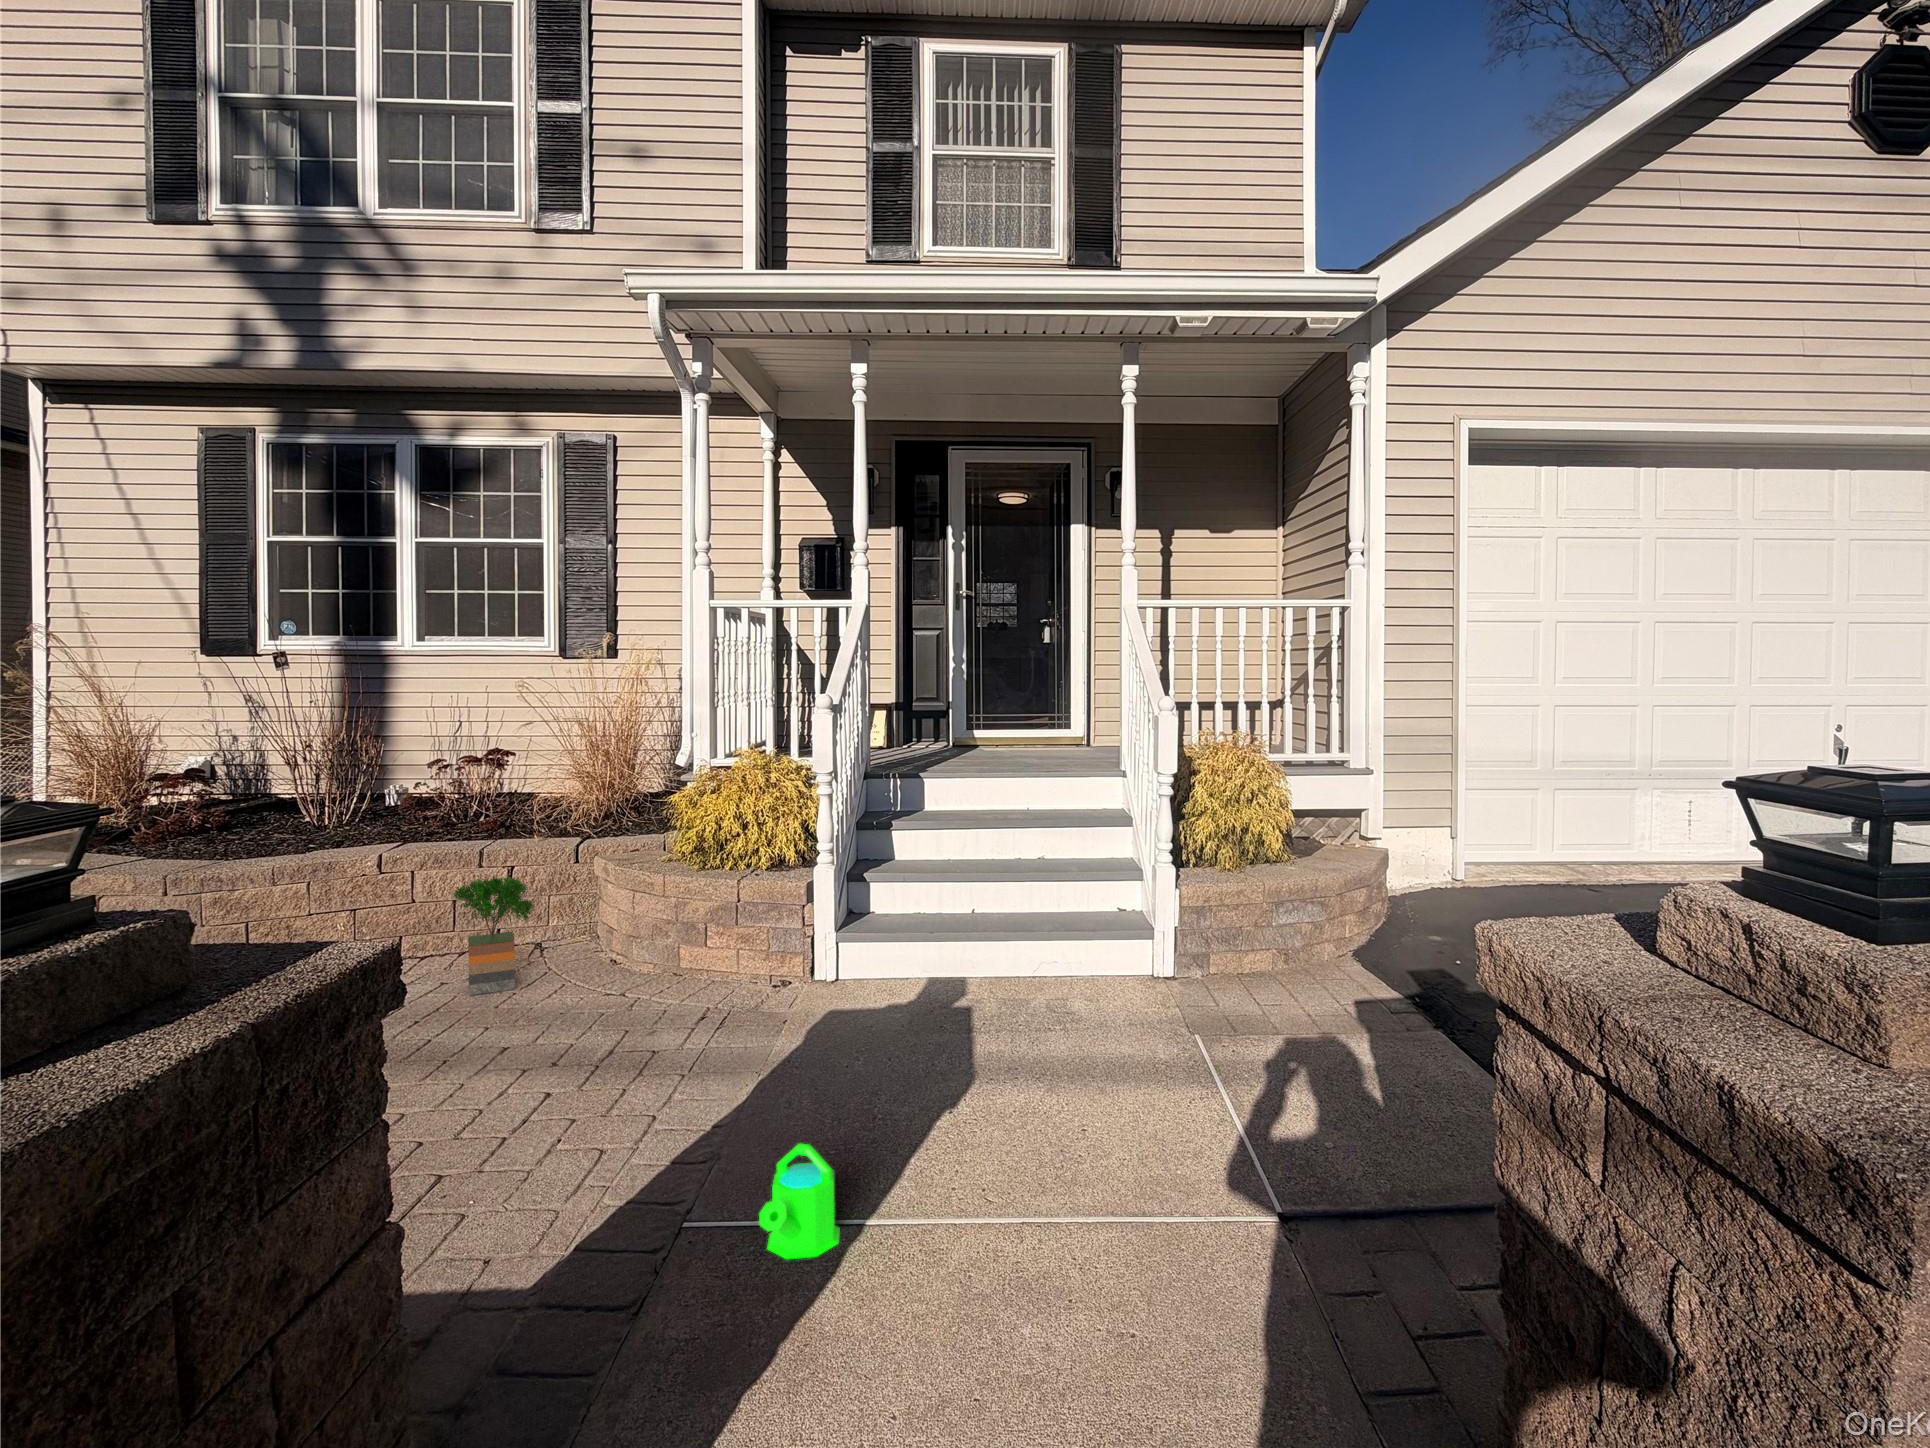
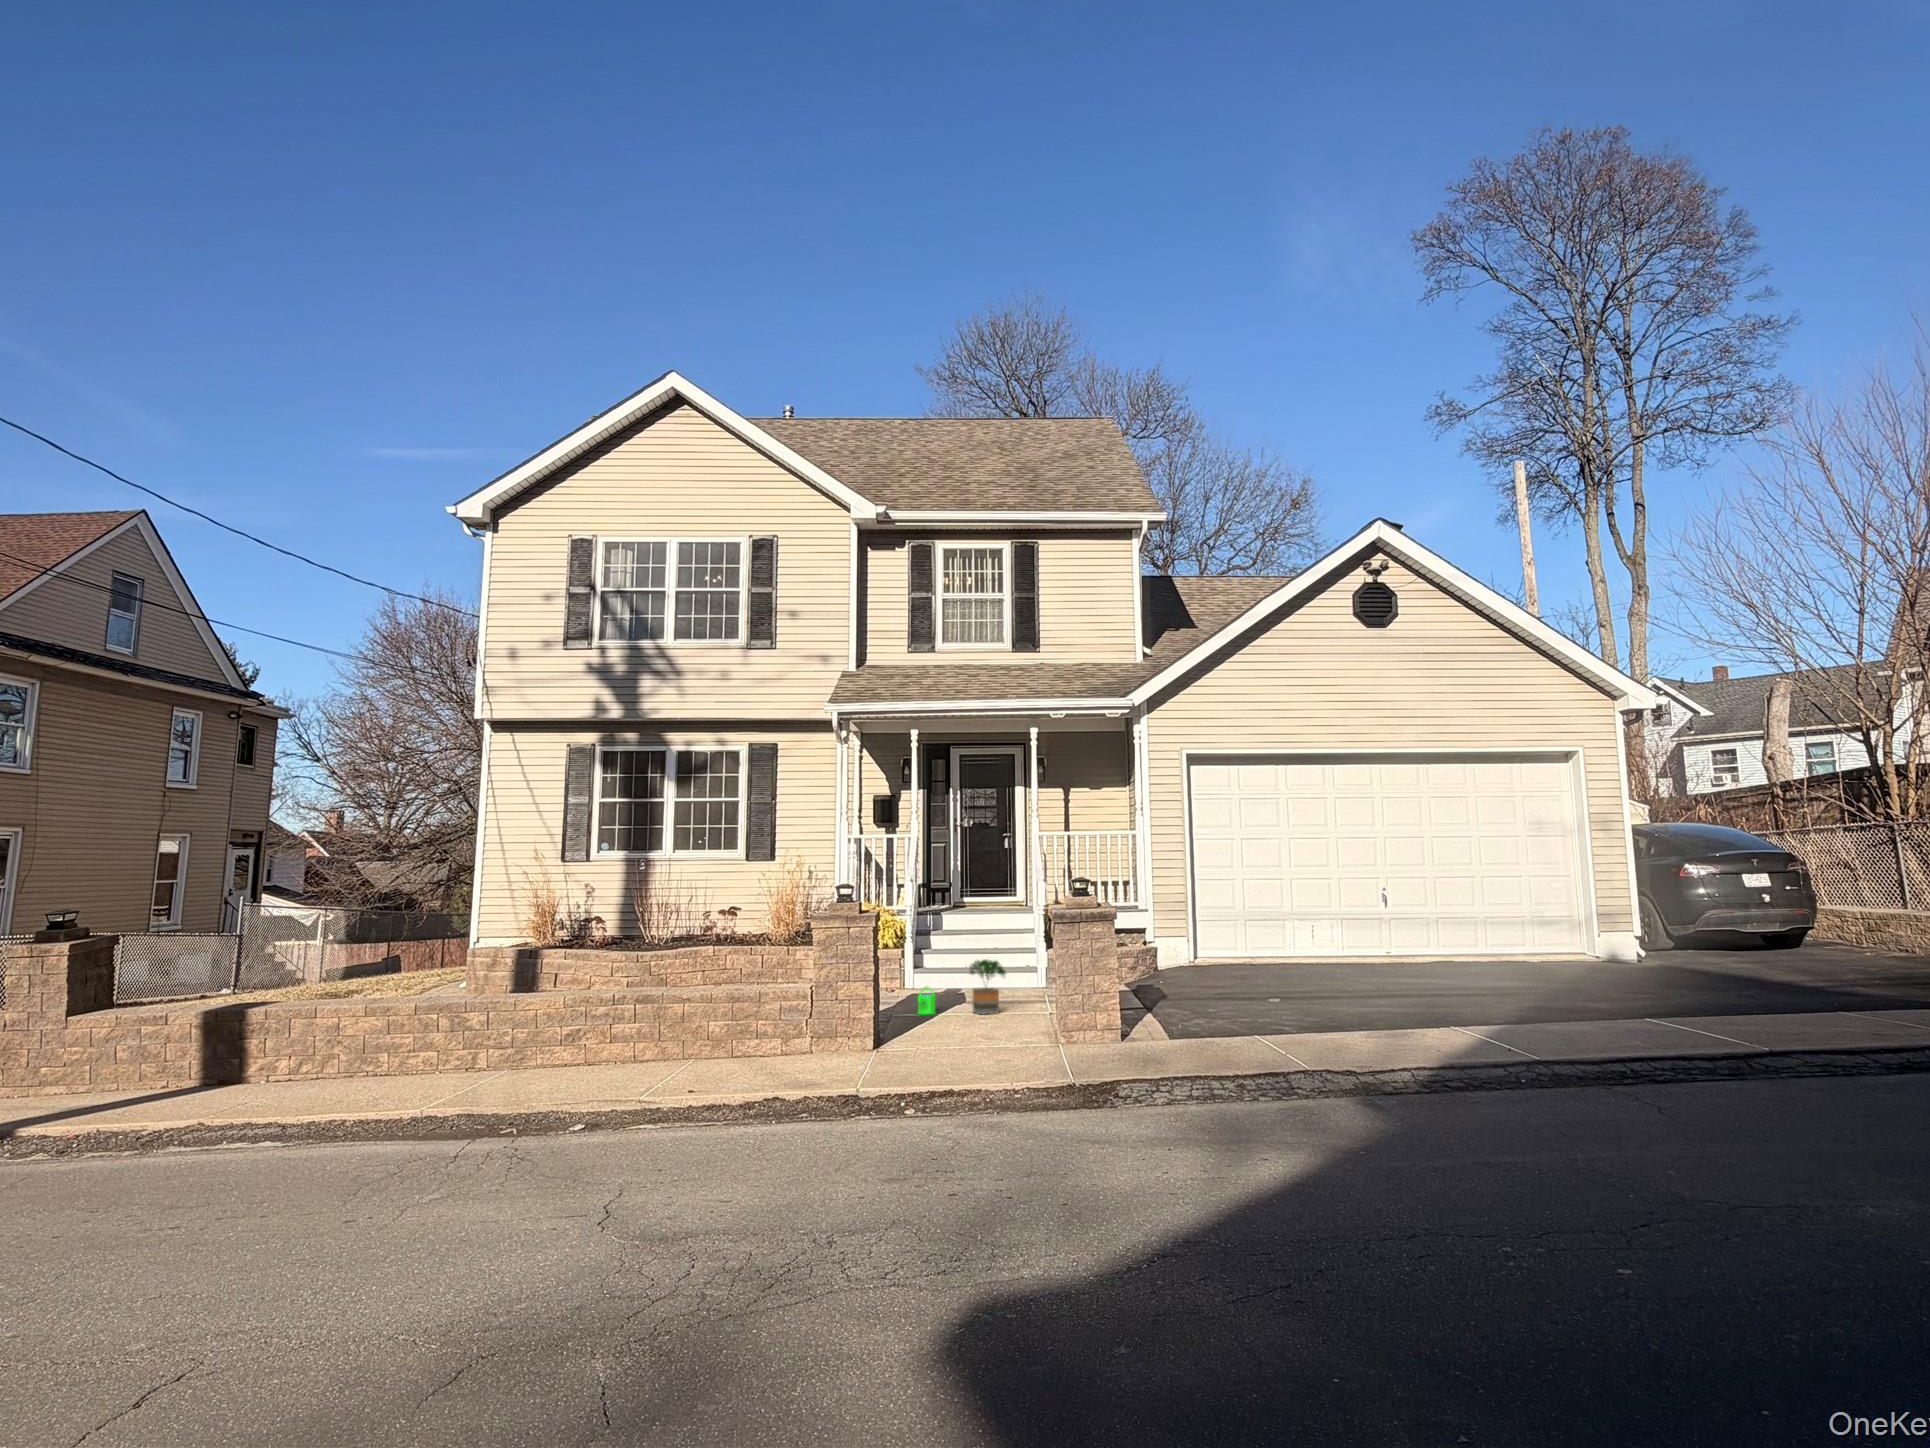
potted tree: present [453,876,534,995] -> present [970,960,1006,1014]

